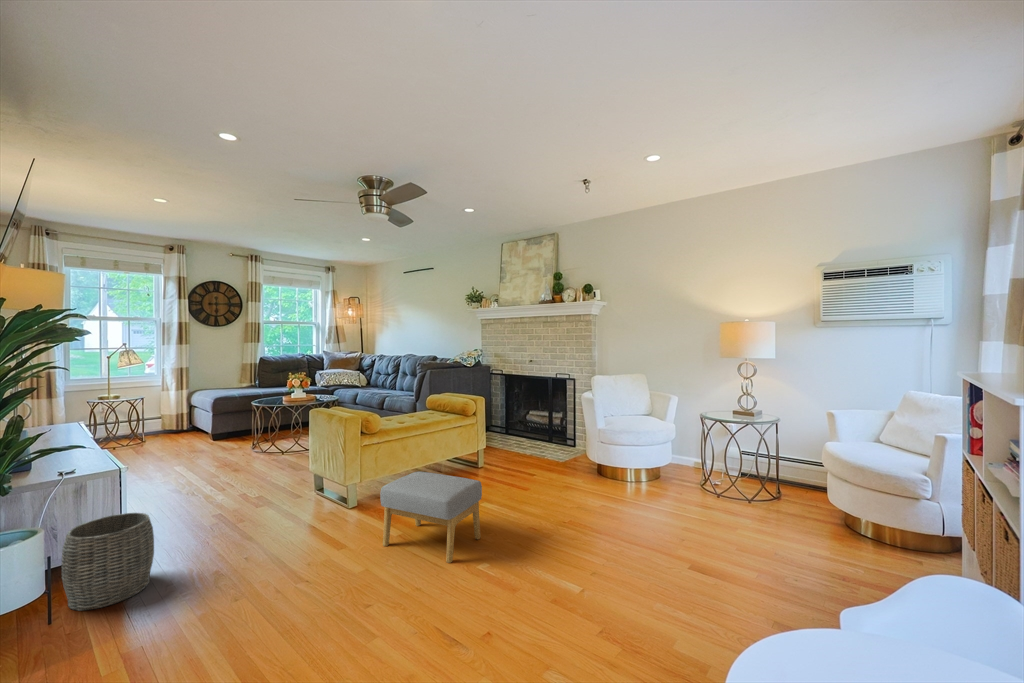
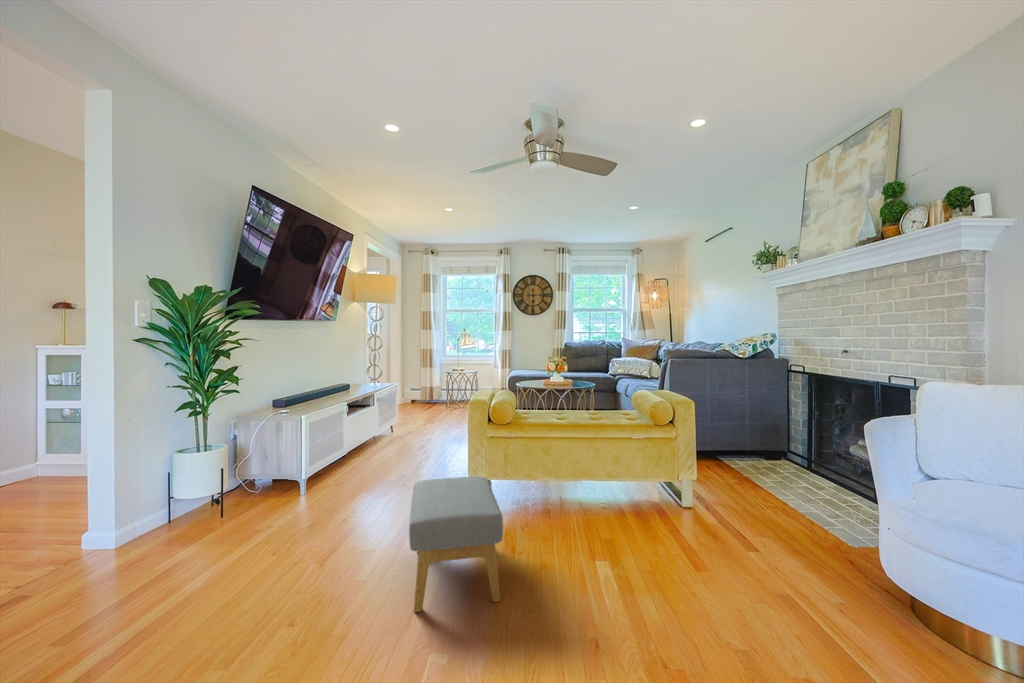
woven basket: present [62,513,154,610] -> none [244,445,302,509]

